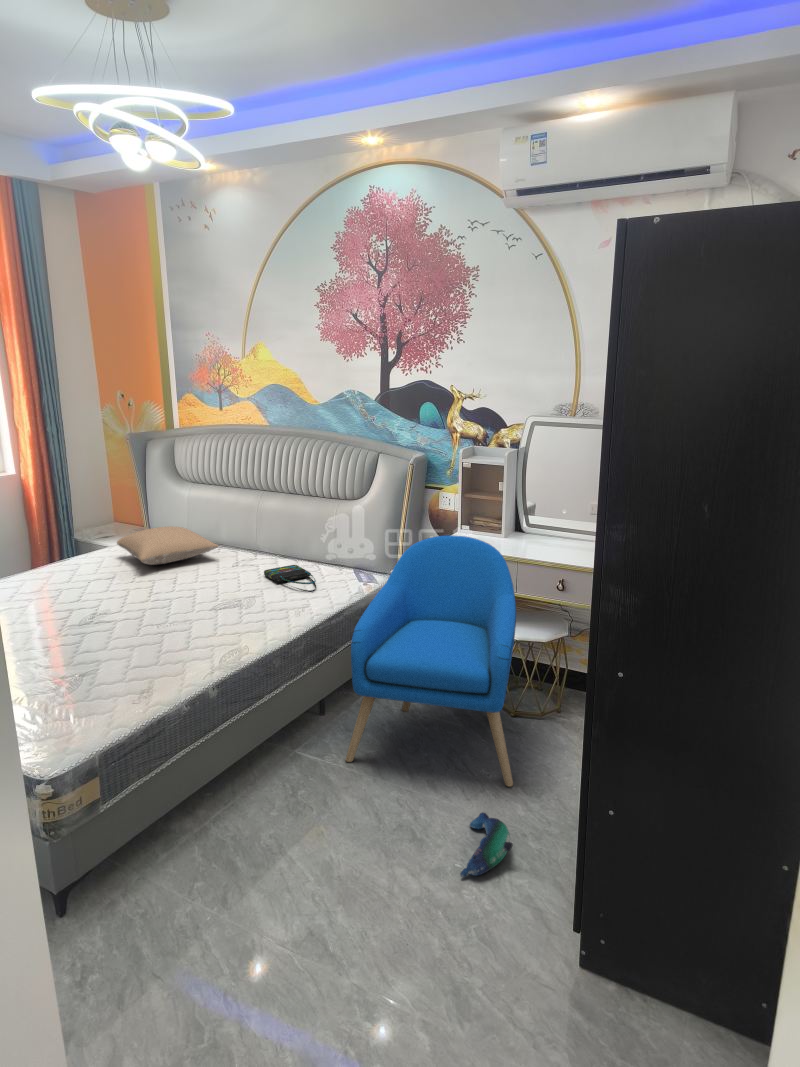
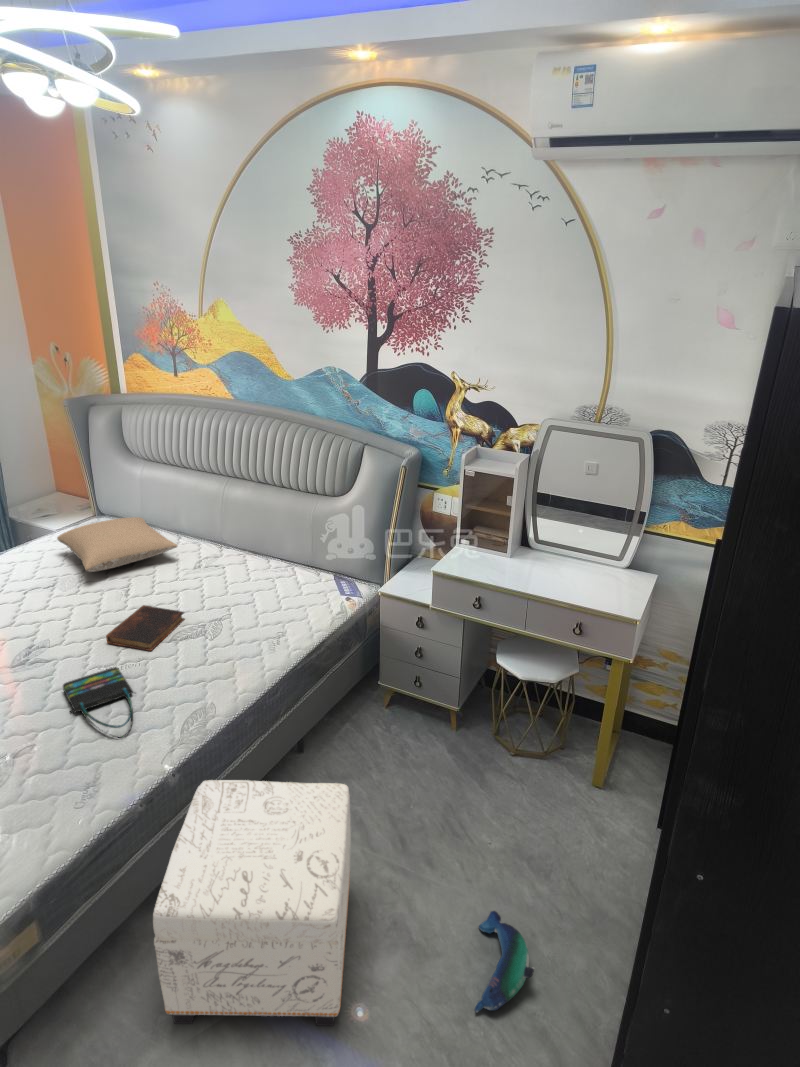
armchair: present [346,535,516,787] -> none [331,563,532,864]
tote bag: present [264,565,316,592] -> present [63,667,135,738]
book: none [157,584,223,613] -> present [106,605,185,651]
ottoman: none [192,688,358,883] -> present [153,780,351,1026]

